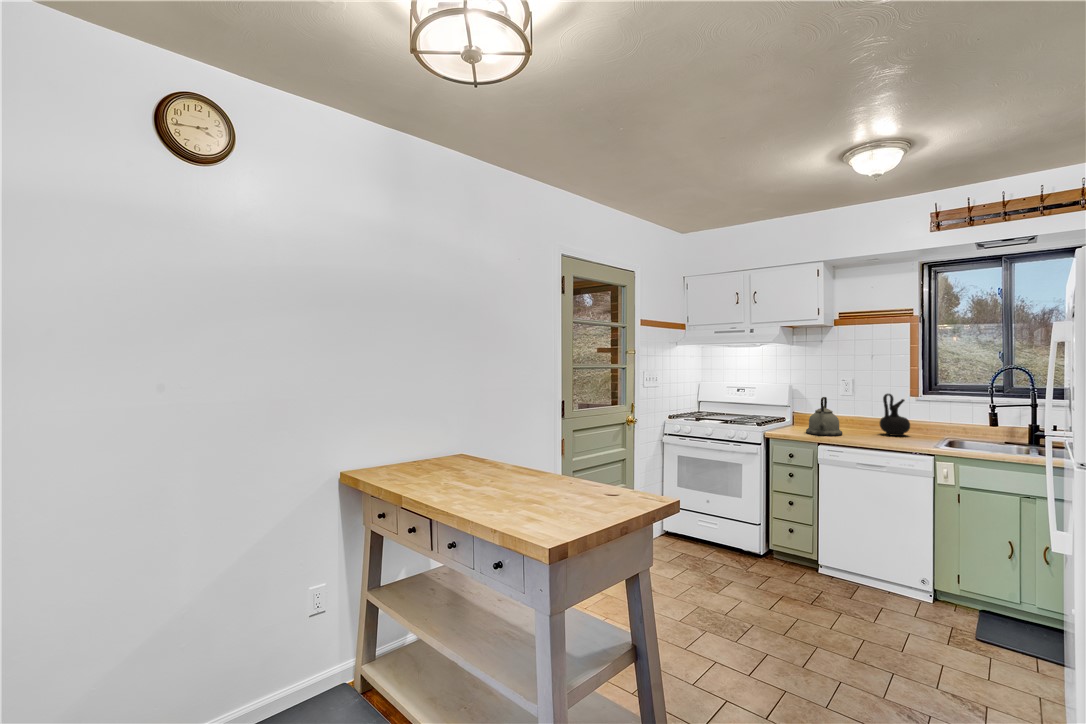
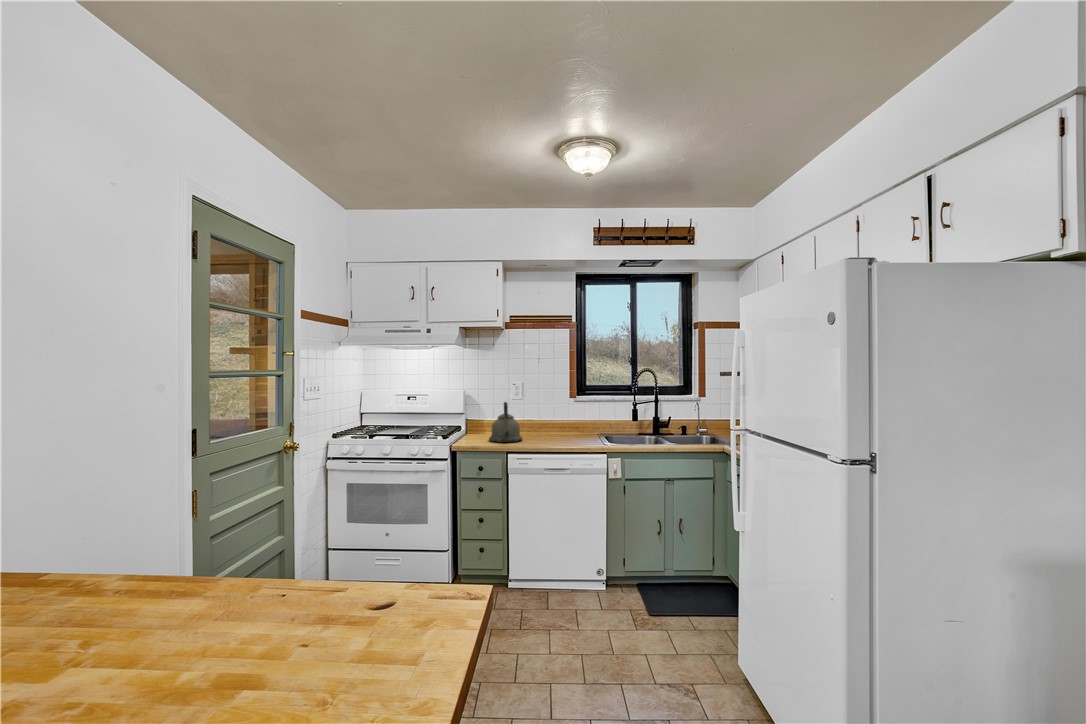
ceramic jug: present [880,394,910,436] -> none [549,396,573,437]

